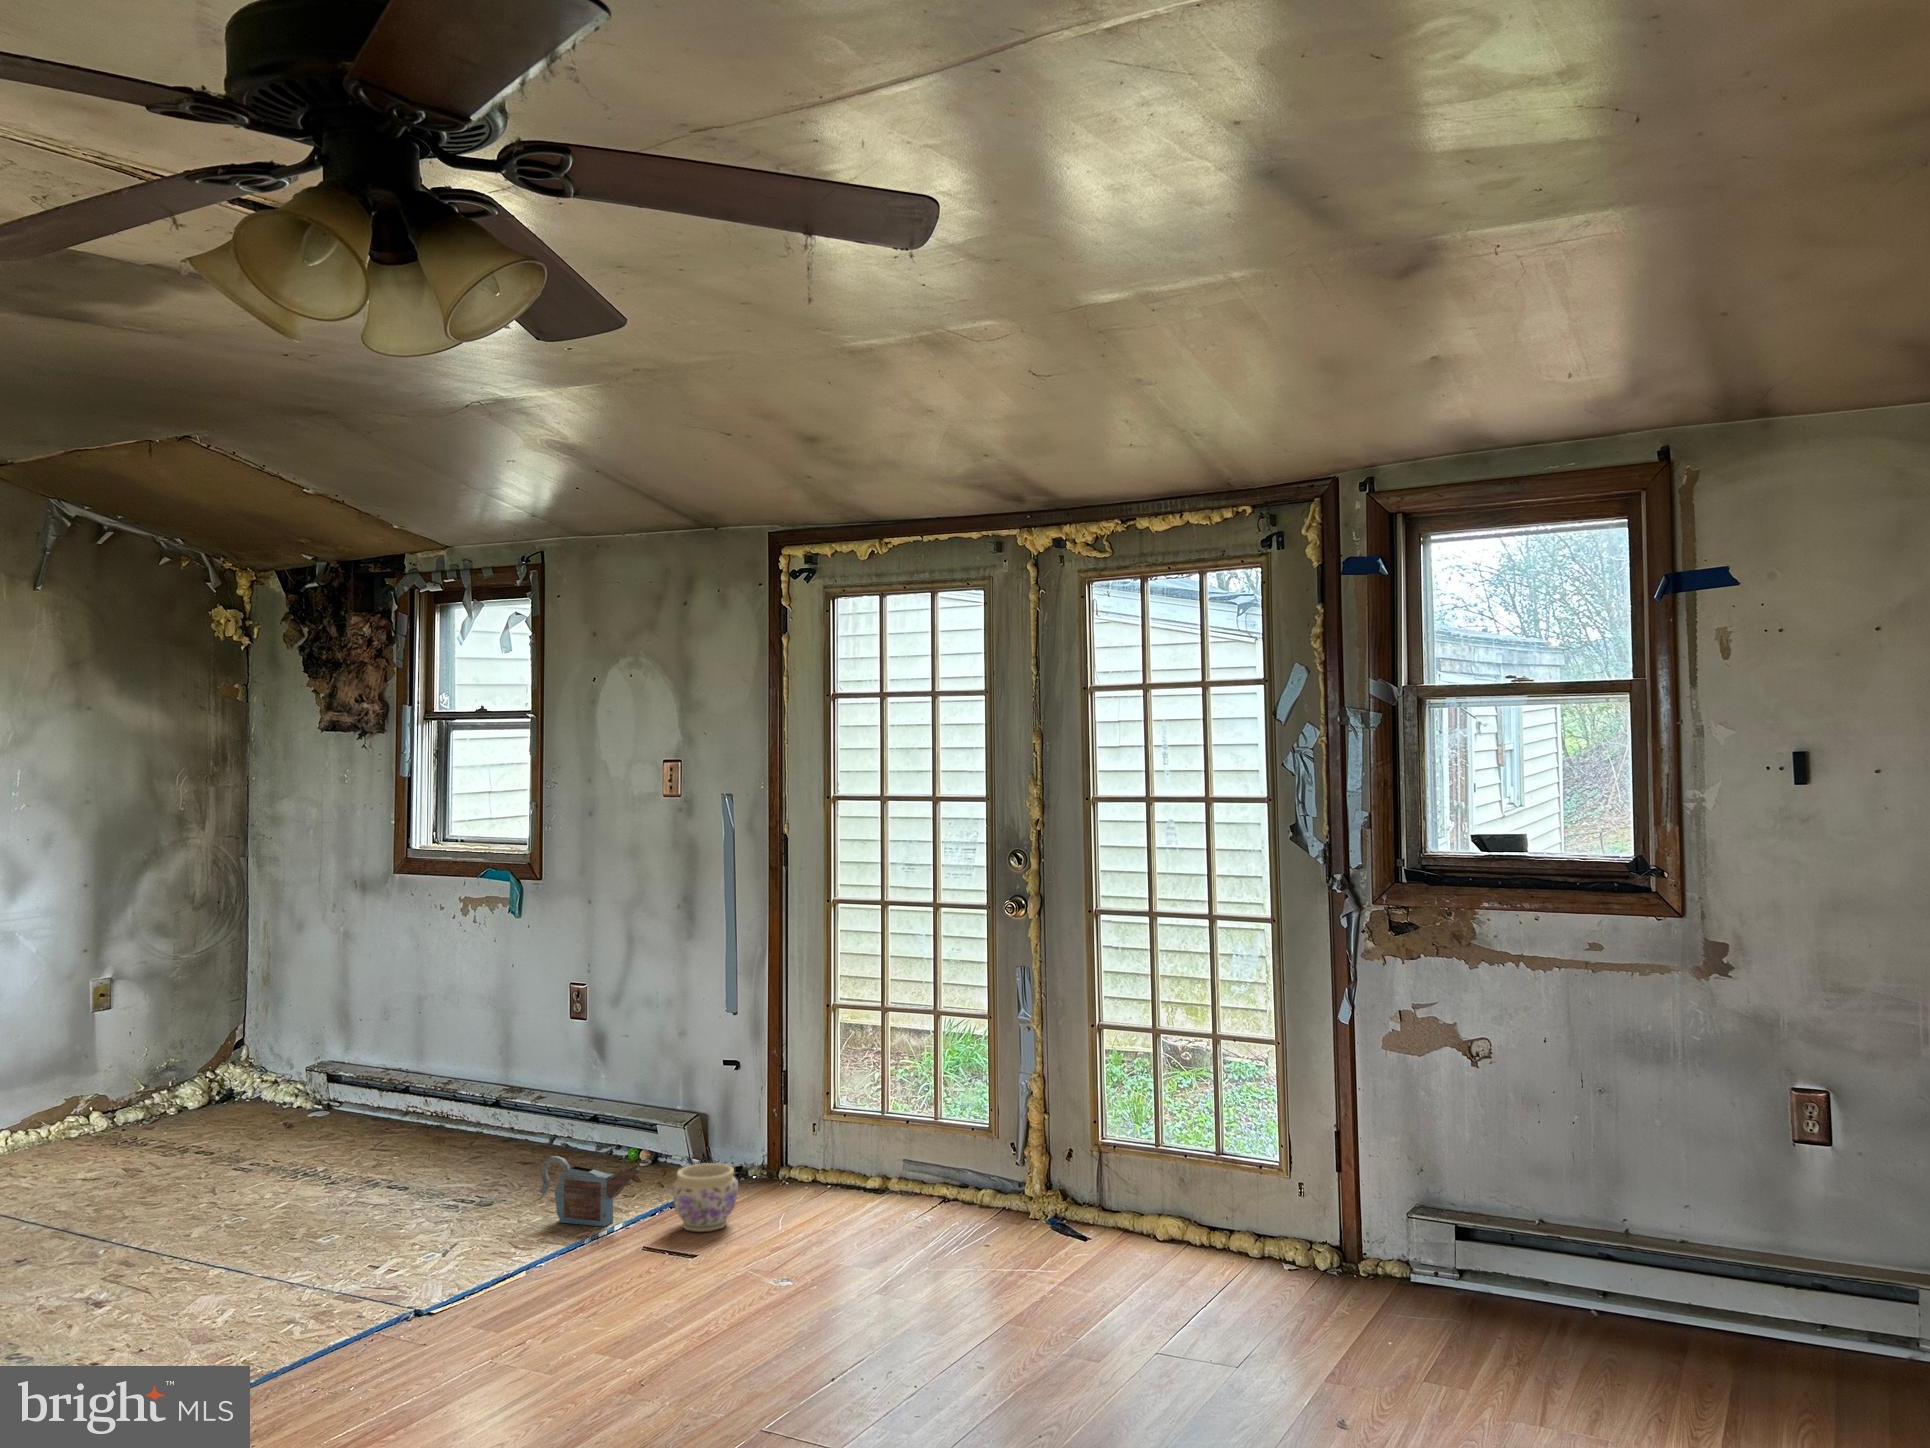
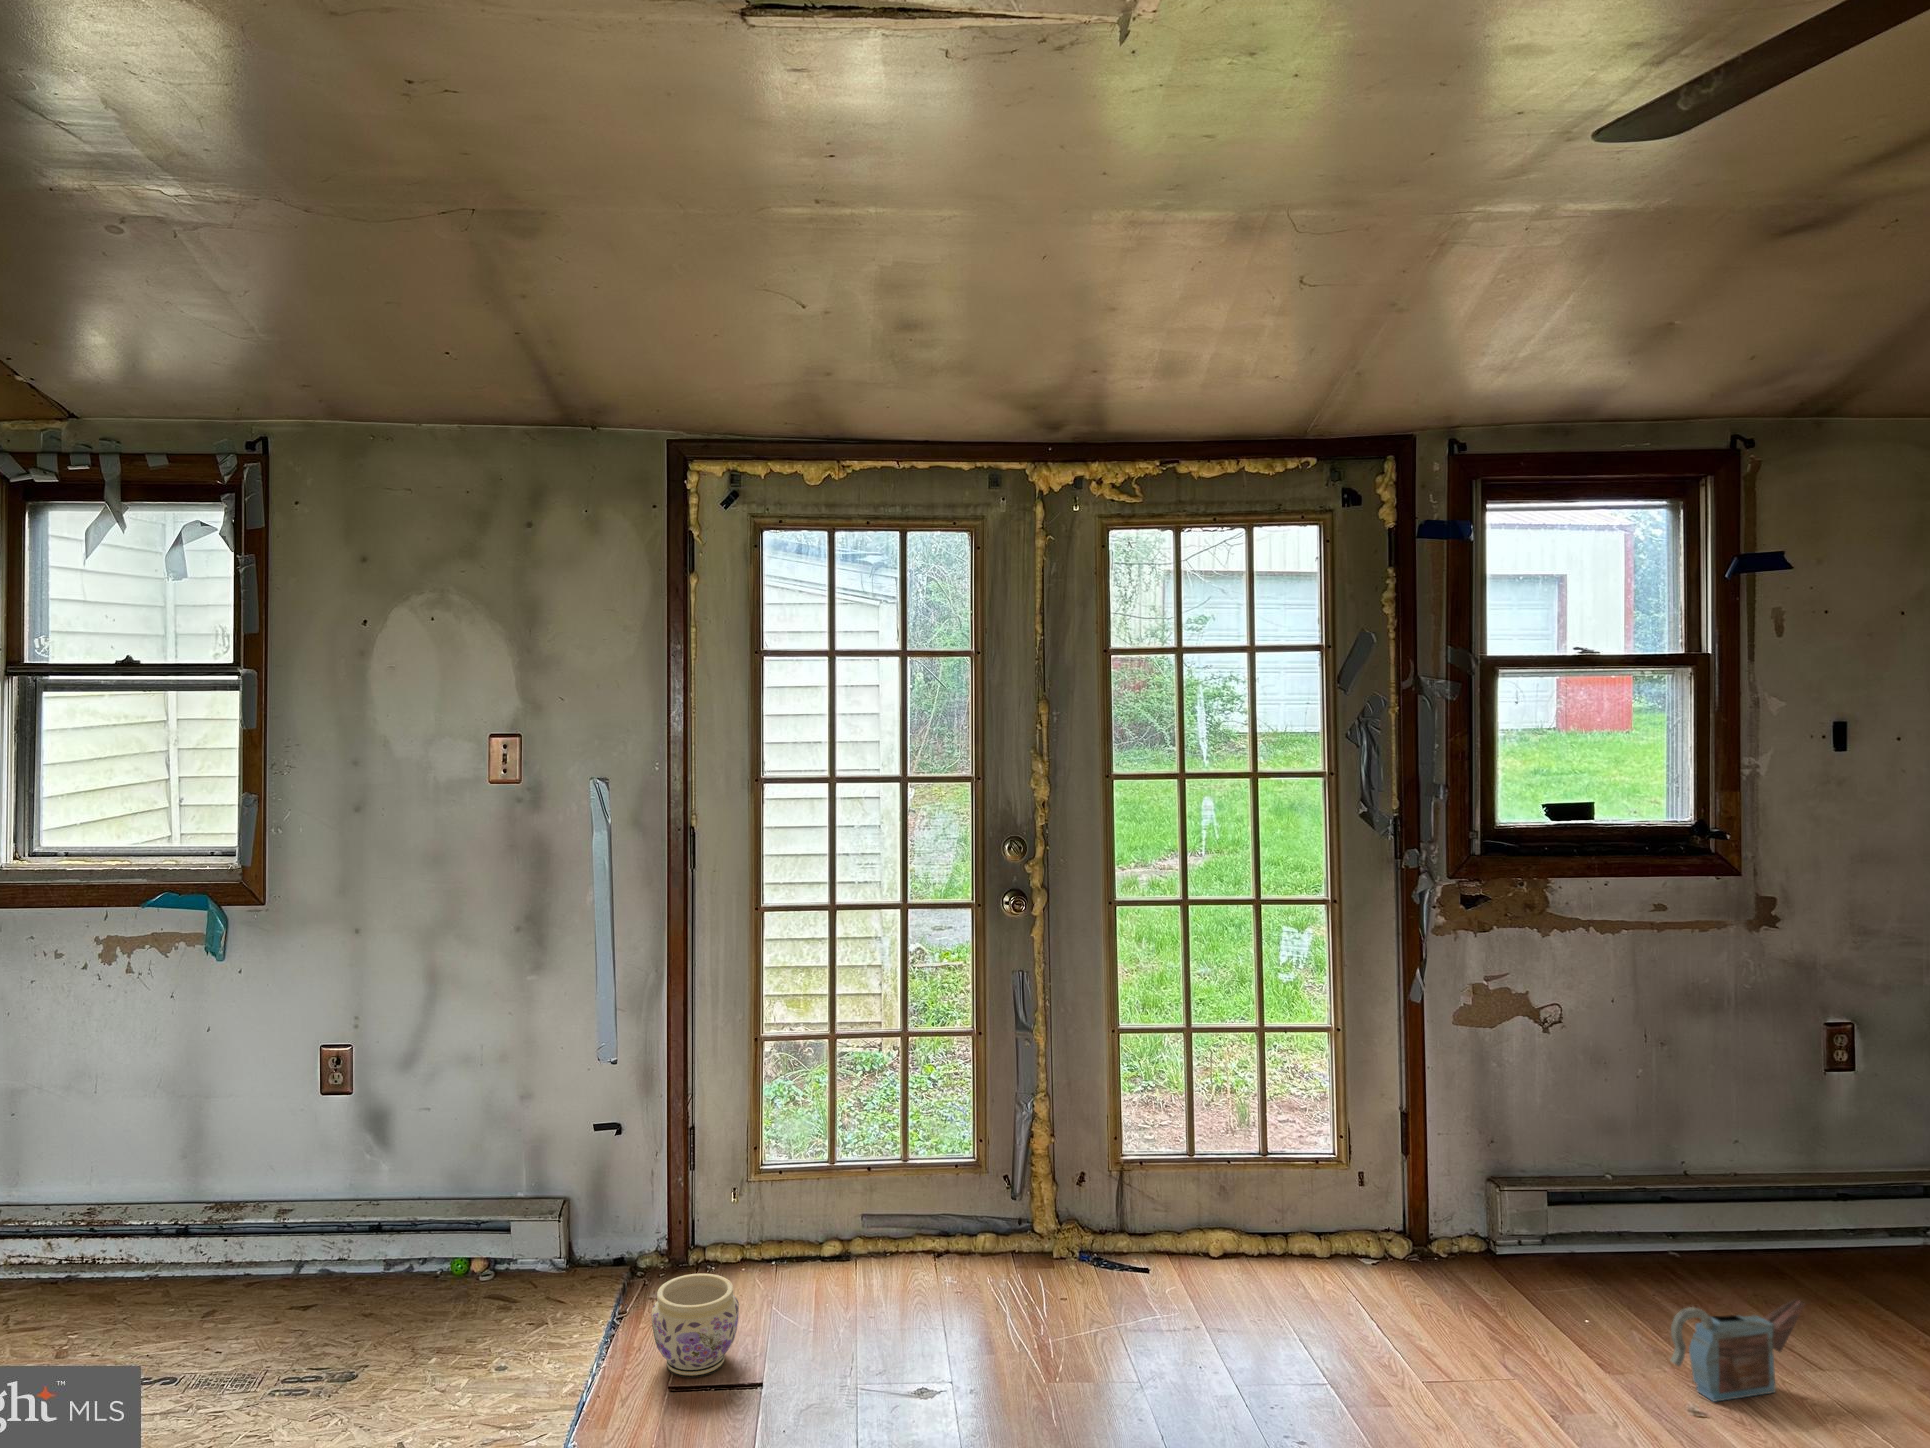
watering can: present [539,1156,640,1227] -> present [1670,1299,1805,1402]

